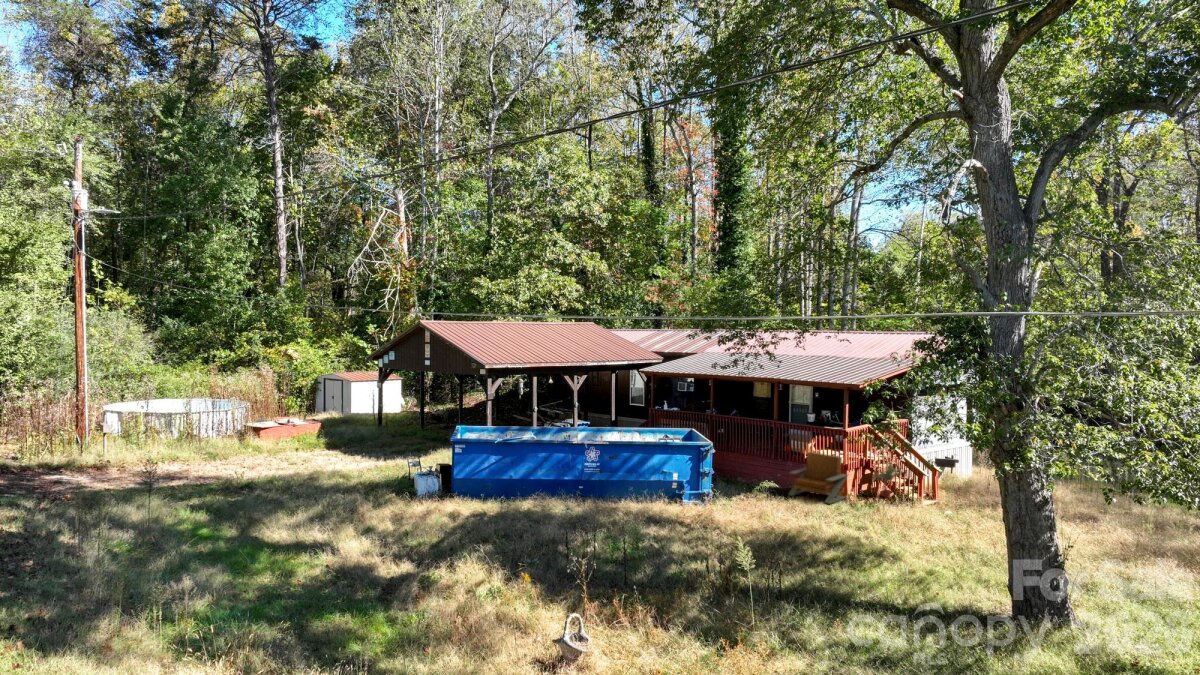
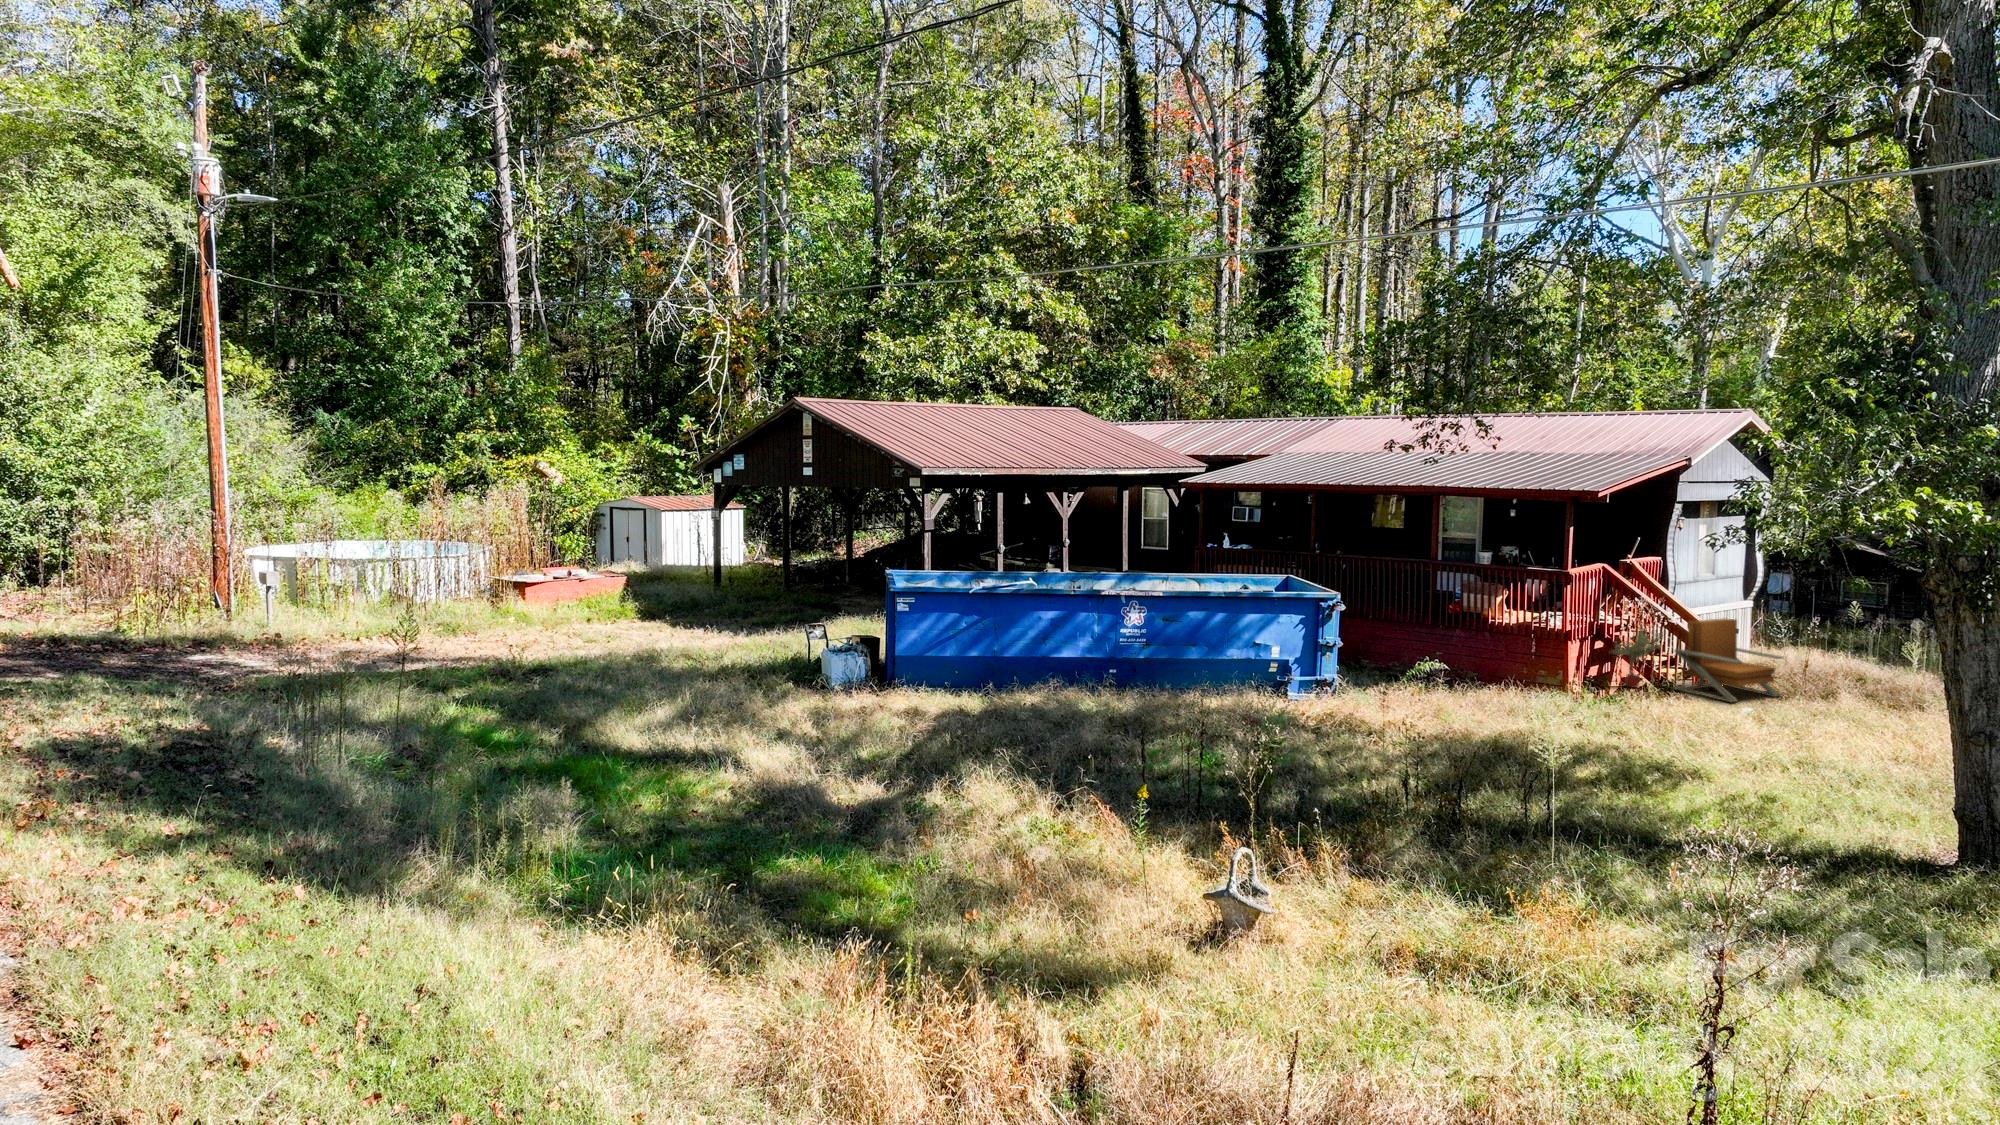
lounge chair: present [788,452,847,504] -> present [1674,619,1783,702]

